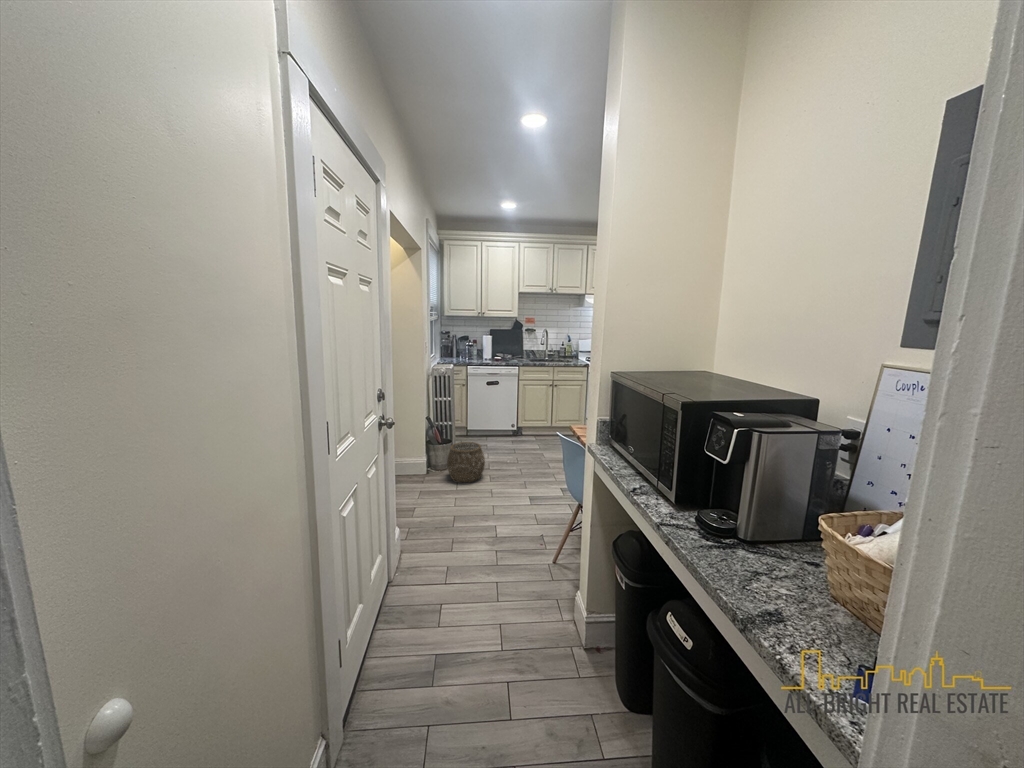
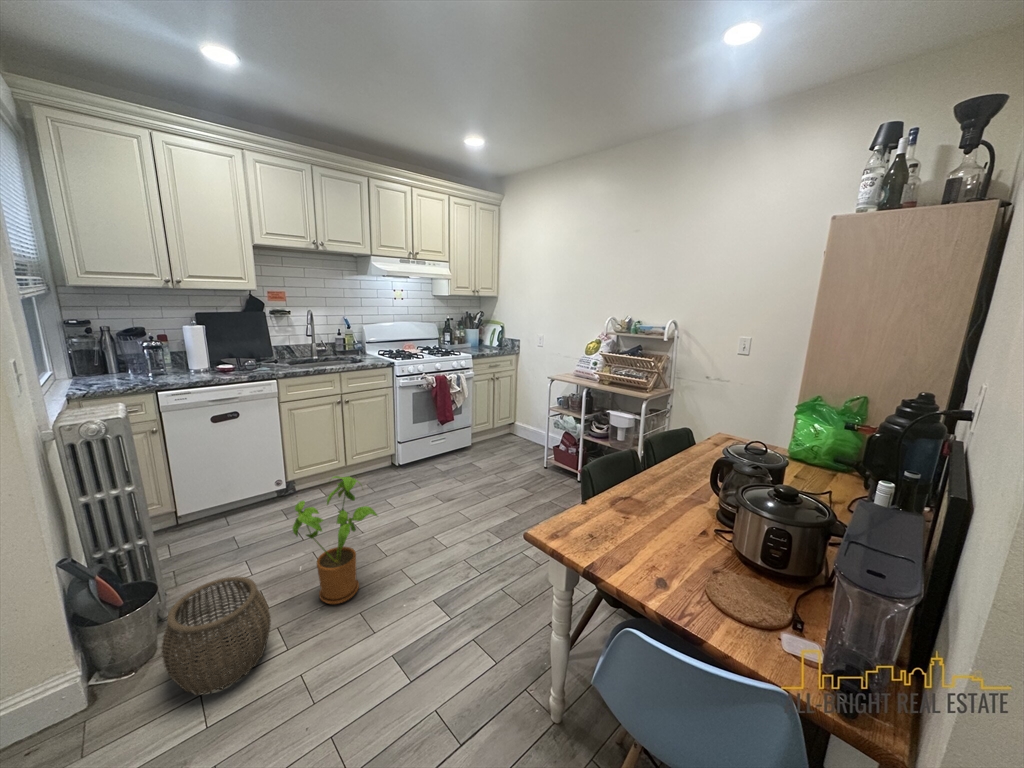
house plant: none [501,411,538,476] -> present [292,476,377,604]

